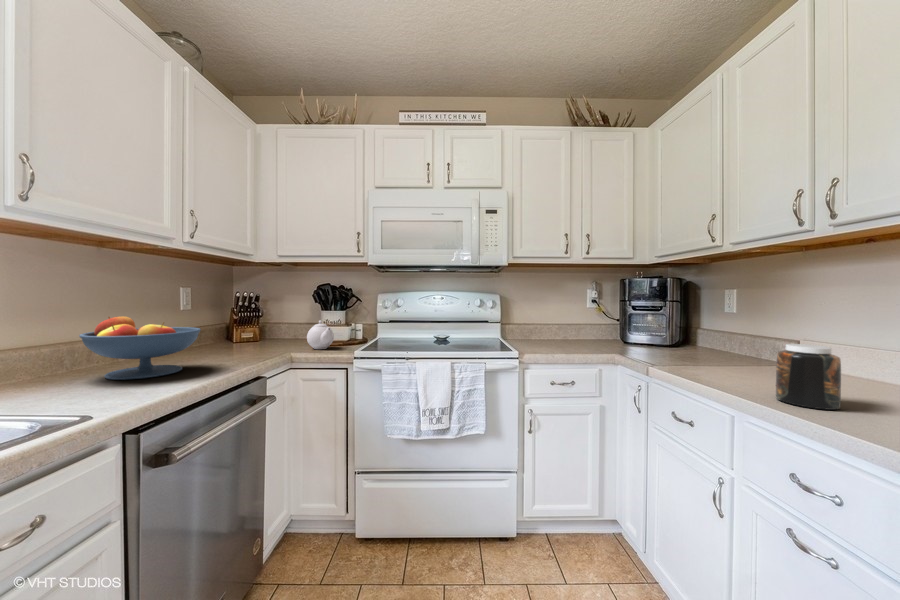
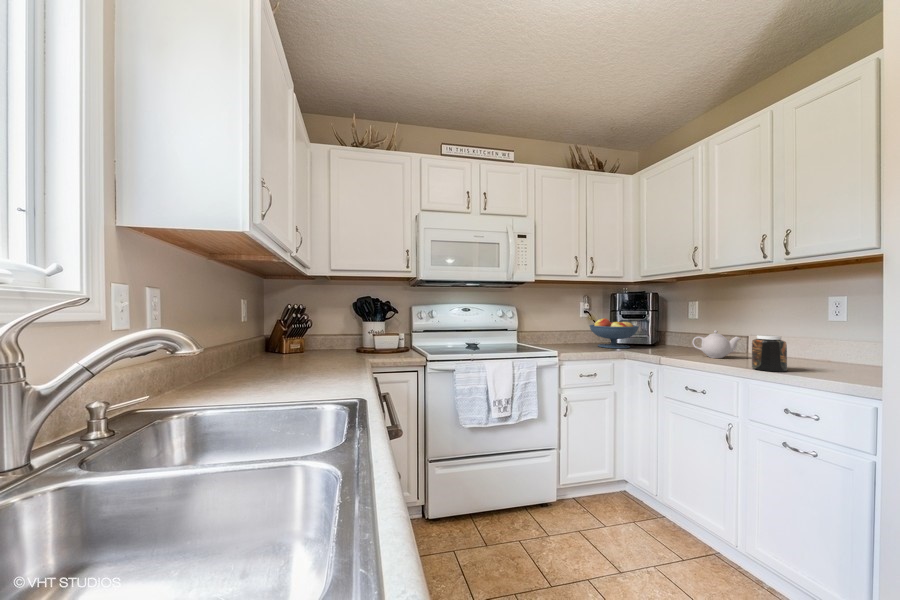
fruit bowl: present [79,317,201,380] -> present [589,318,639,348]
teapot: present [307,321,334,349] -> present [692,330,740,358]

